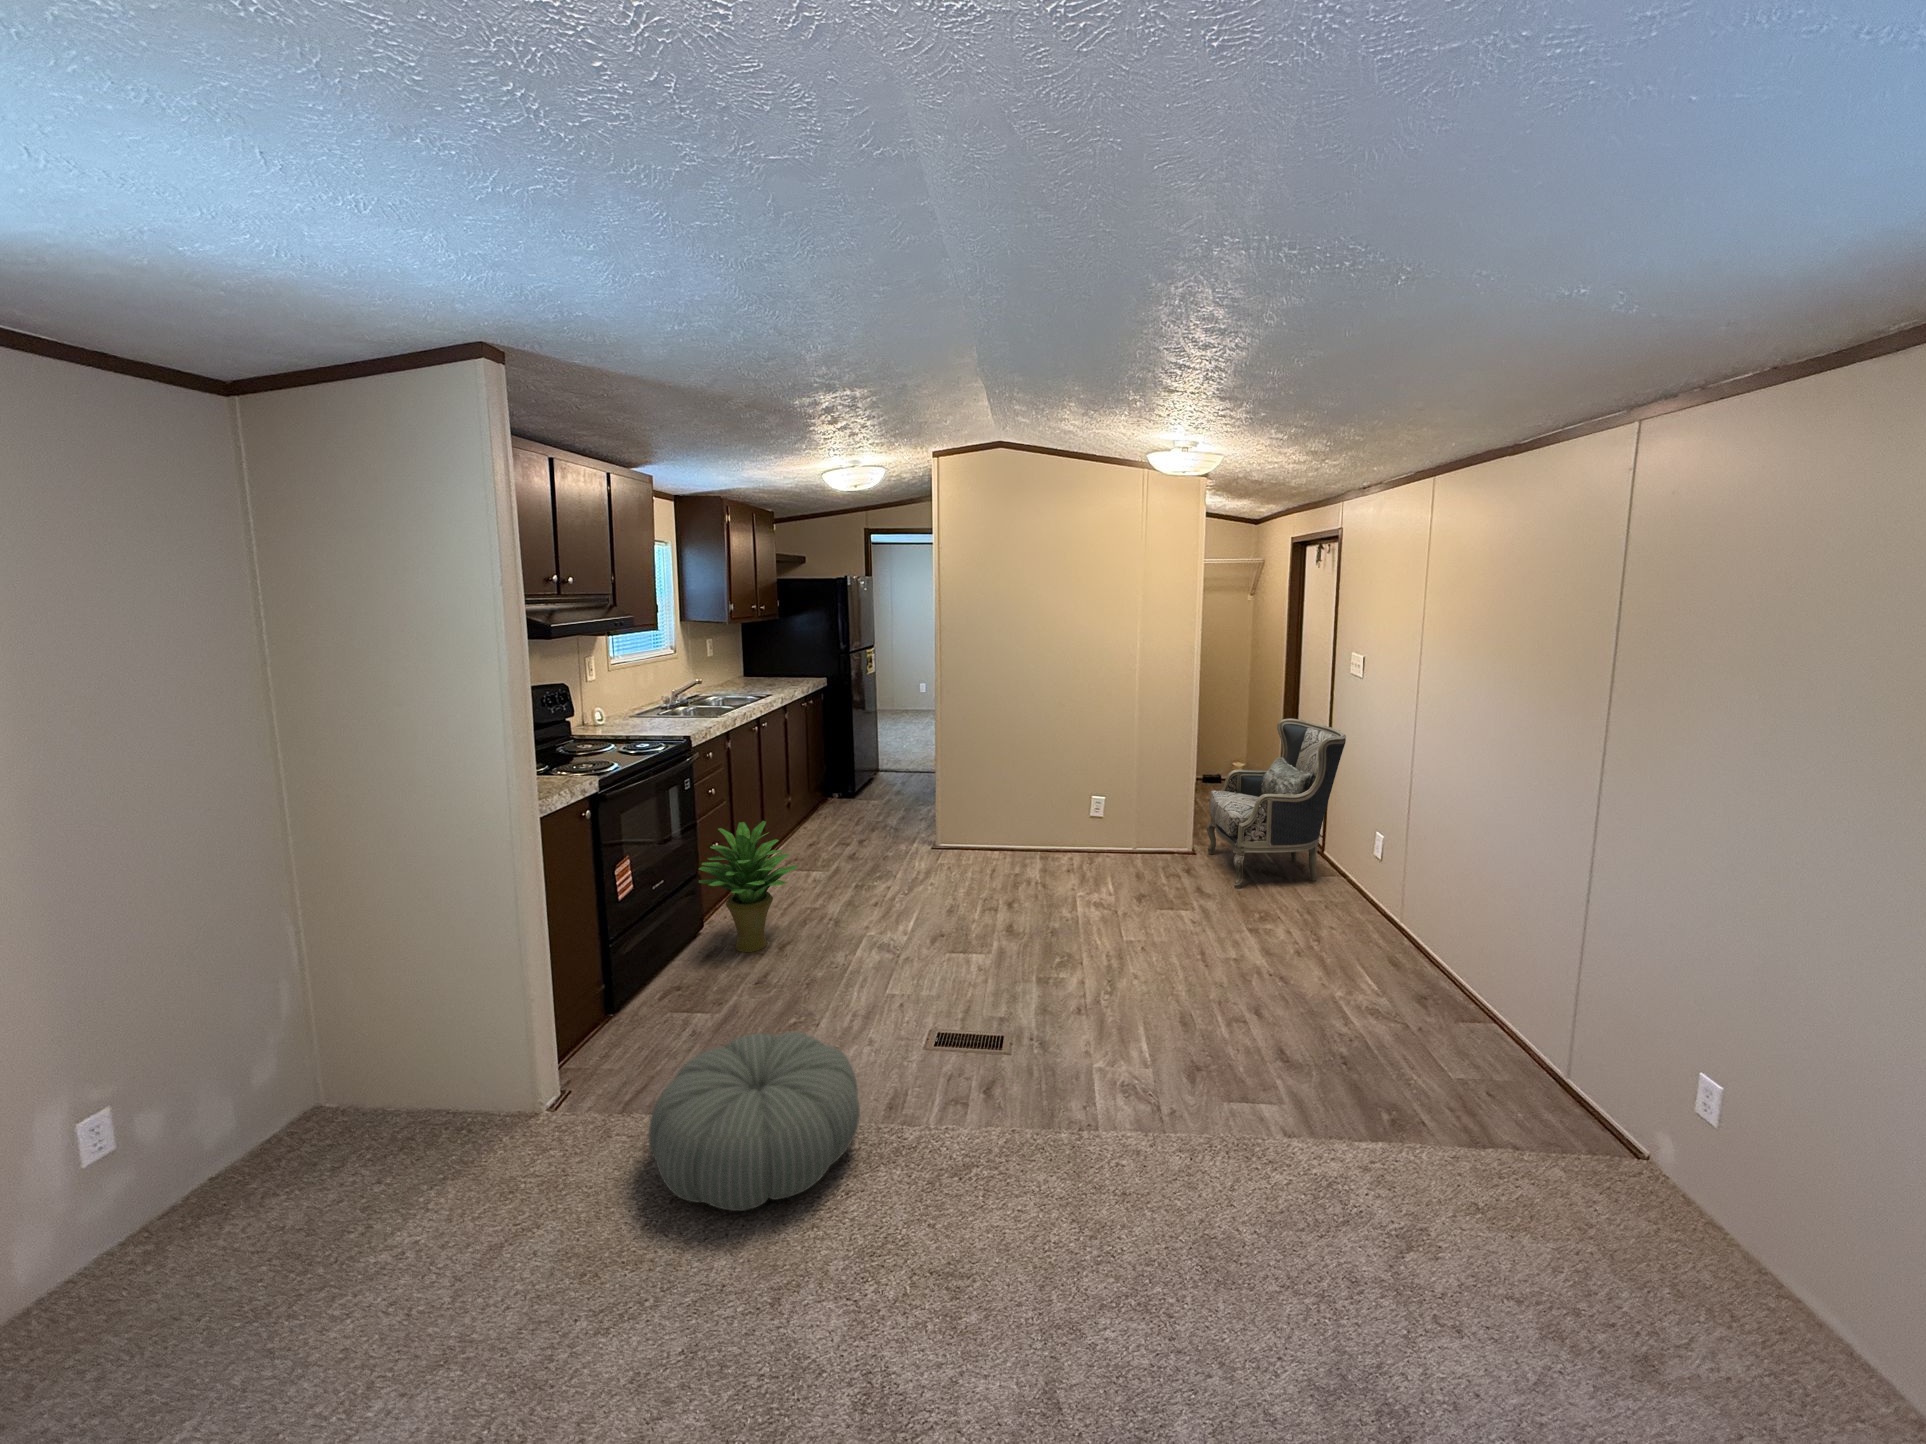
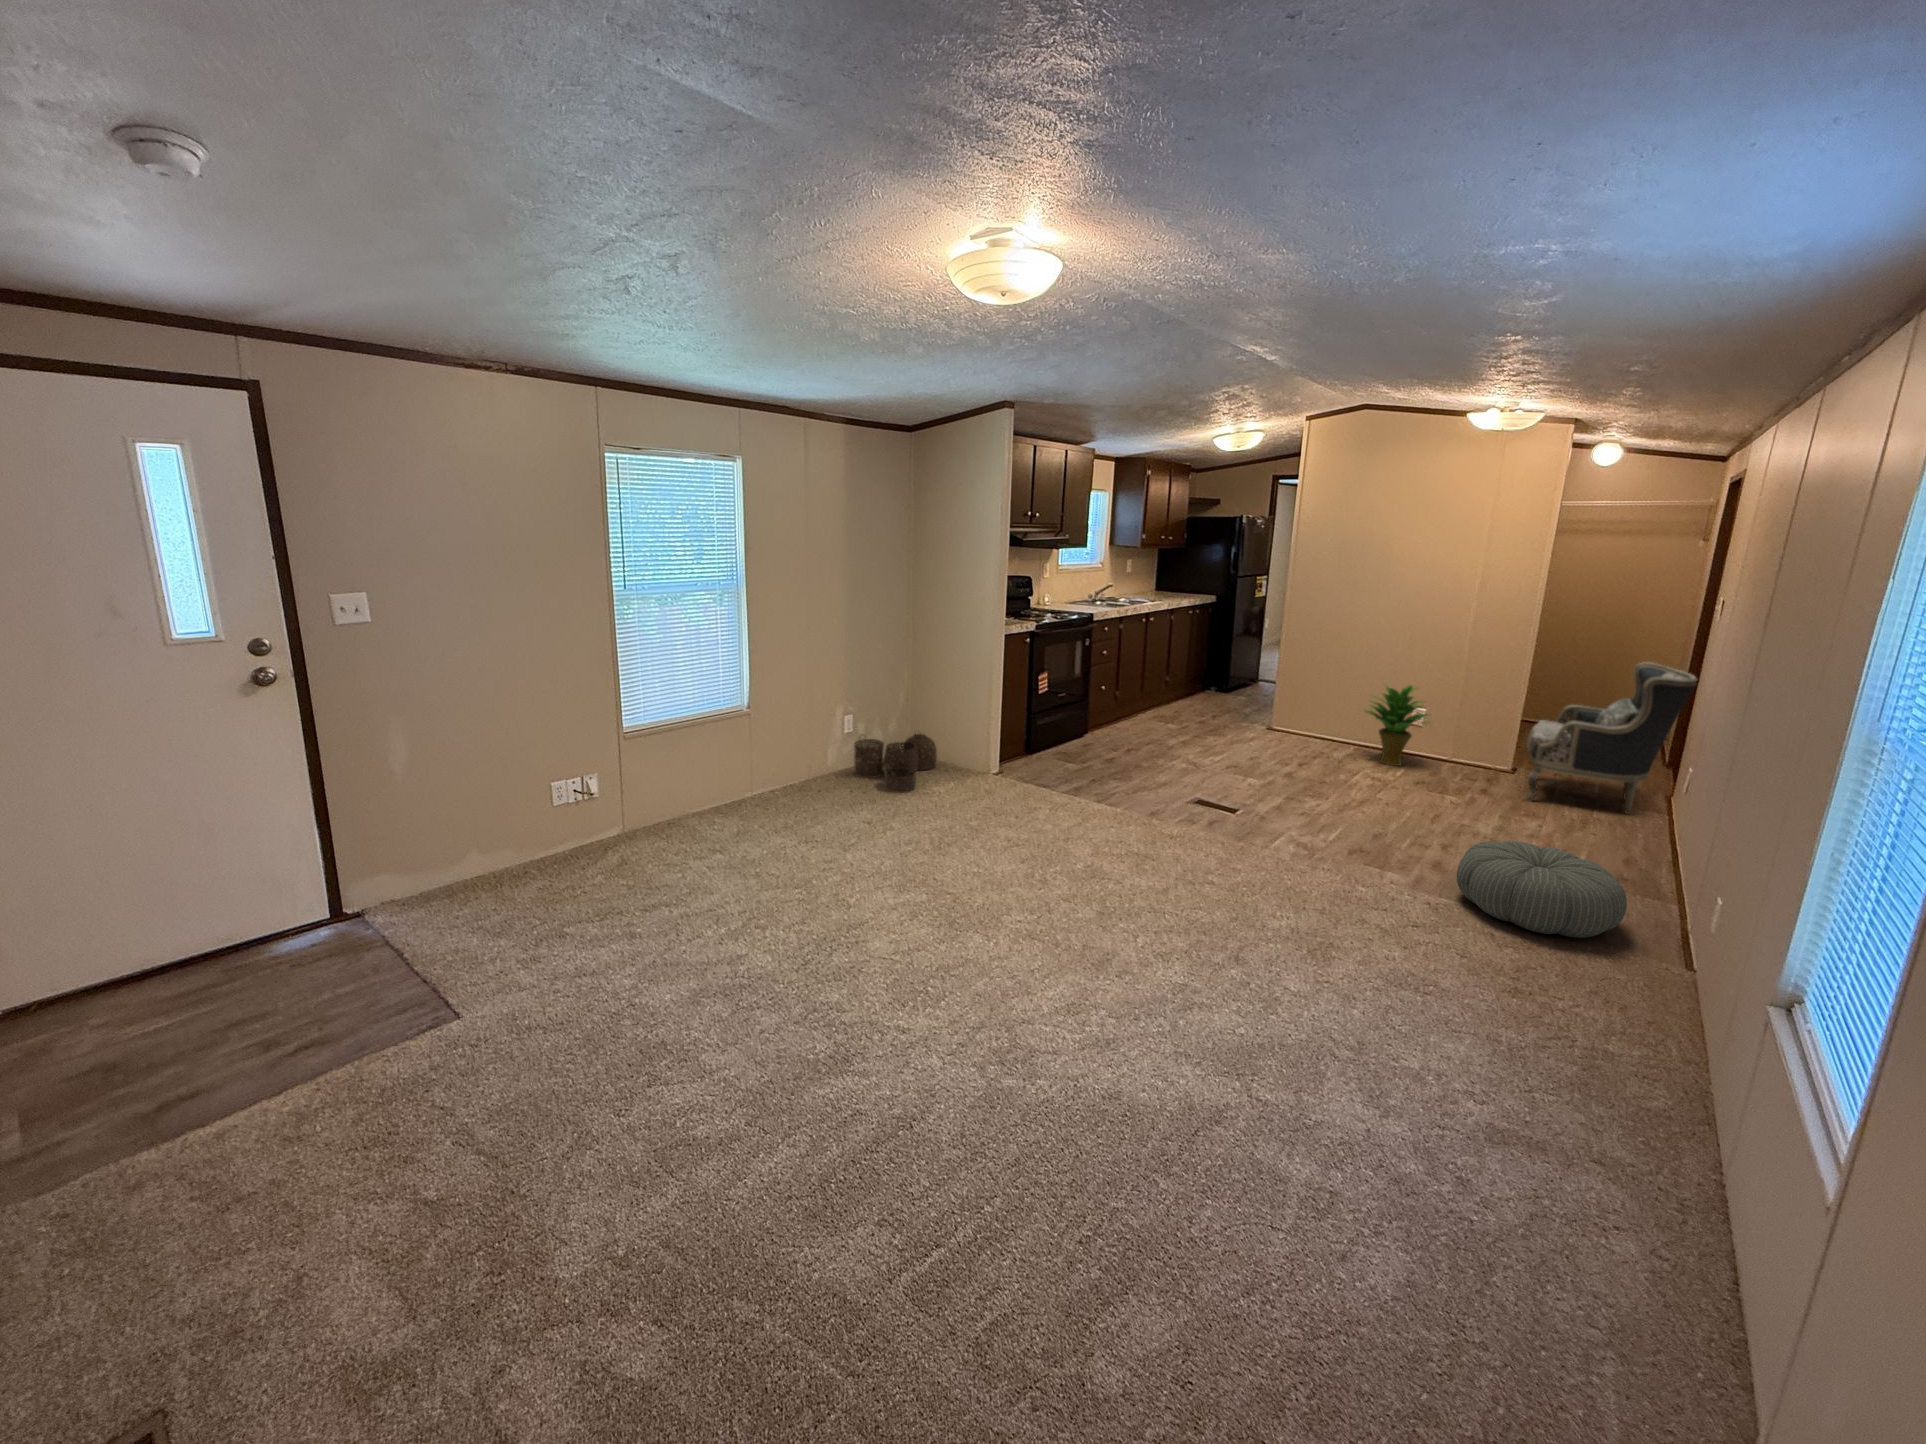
potted plant: present [699,821,797,952] -> present [1365,685,1430,766]
pouf: present [649,1032,860,1211] -> present [1457,841,1627,938]
woven basket: none [118,1066,404,1300] -> present [854,733,937,793]

